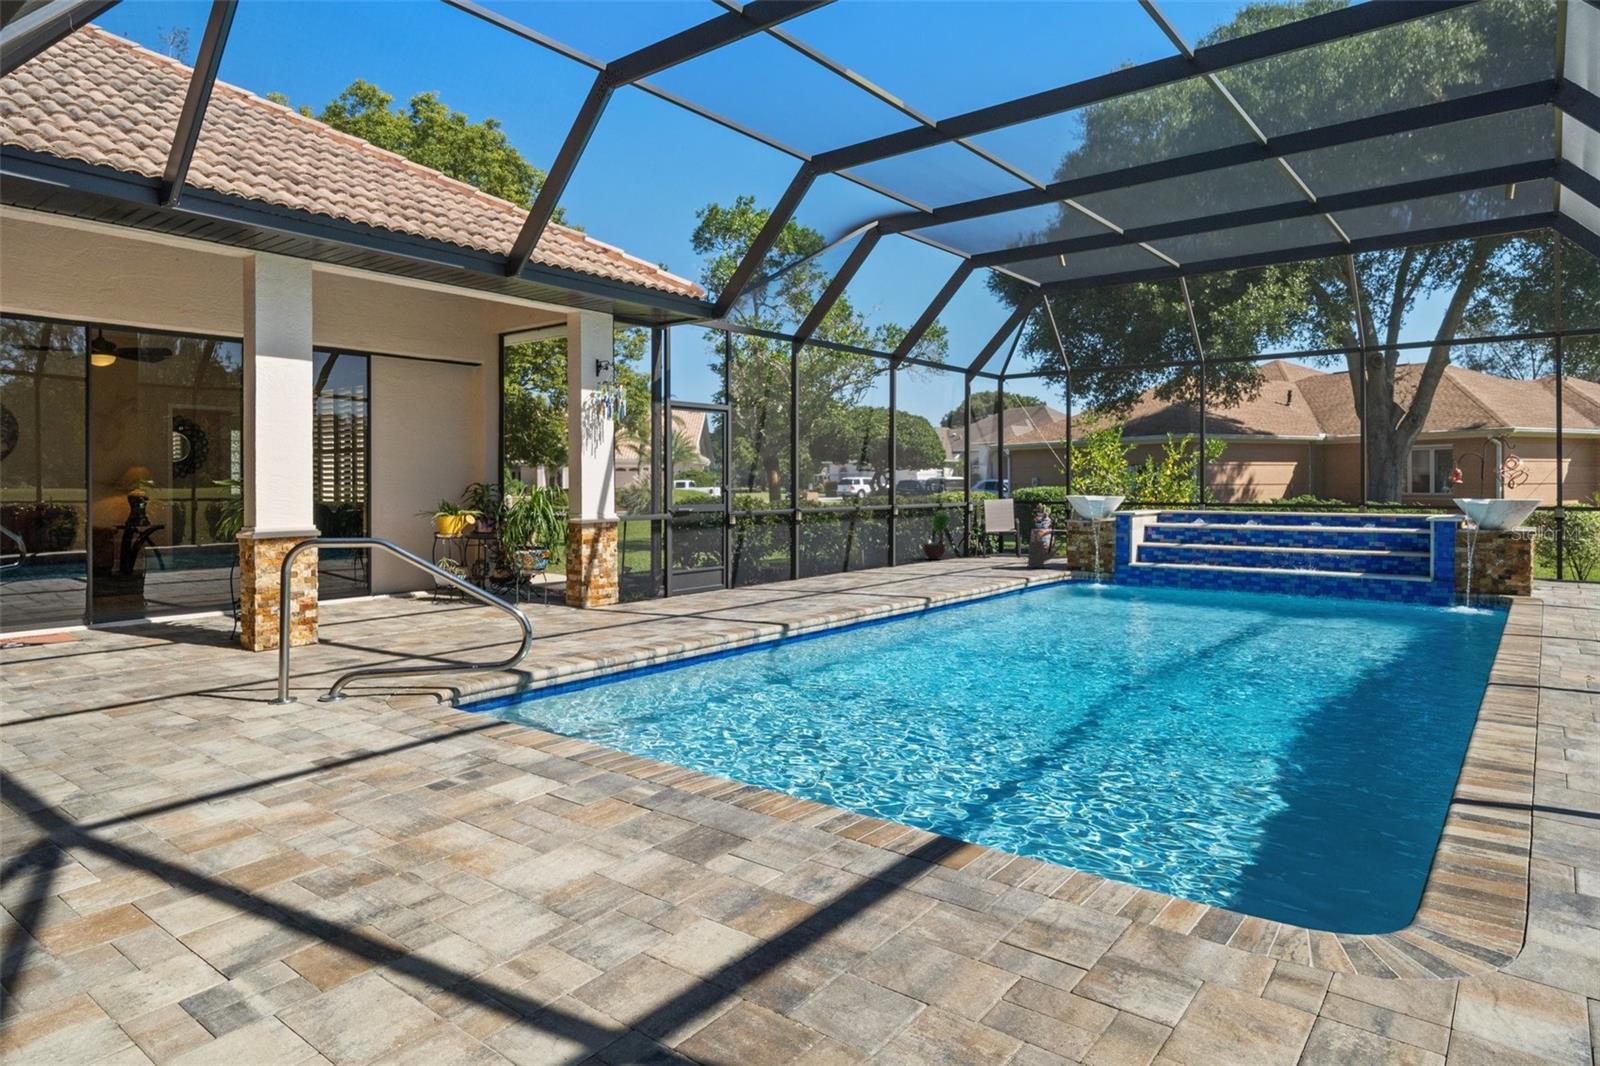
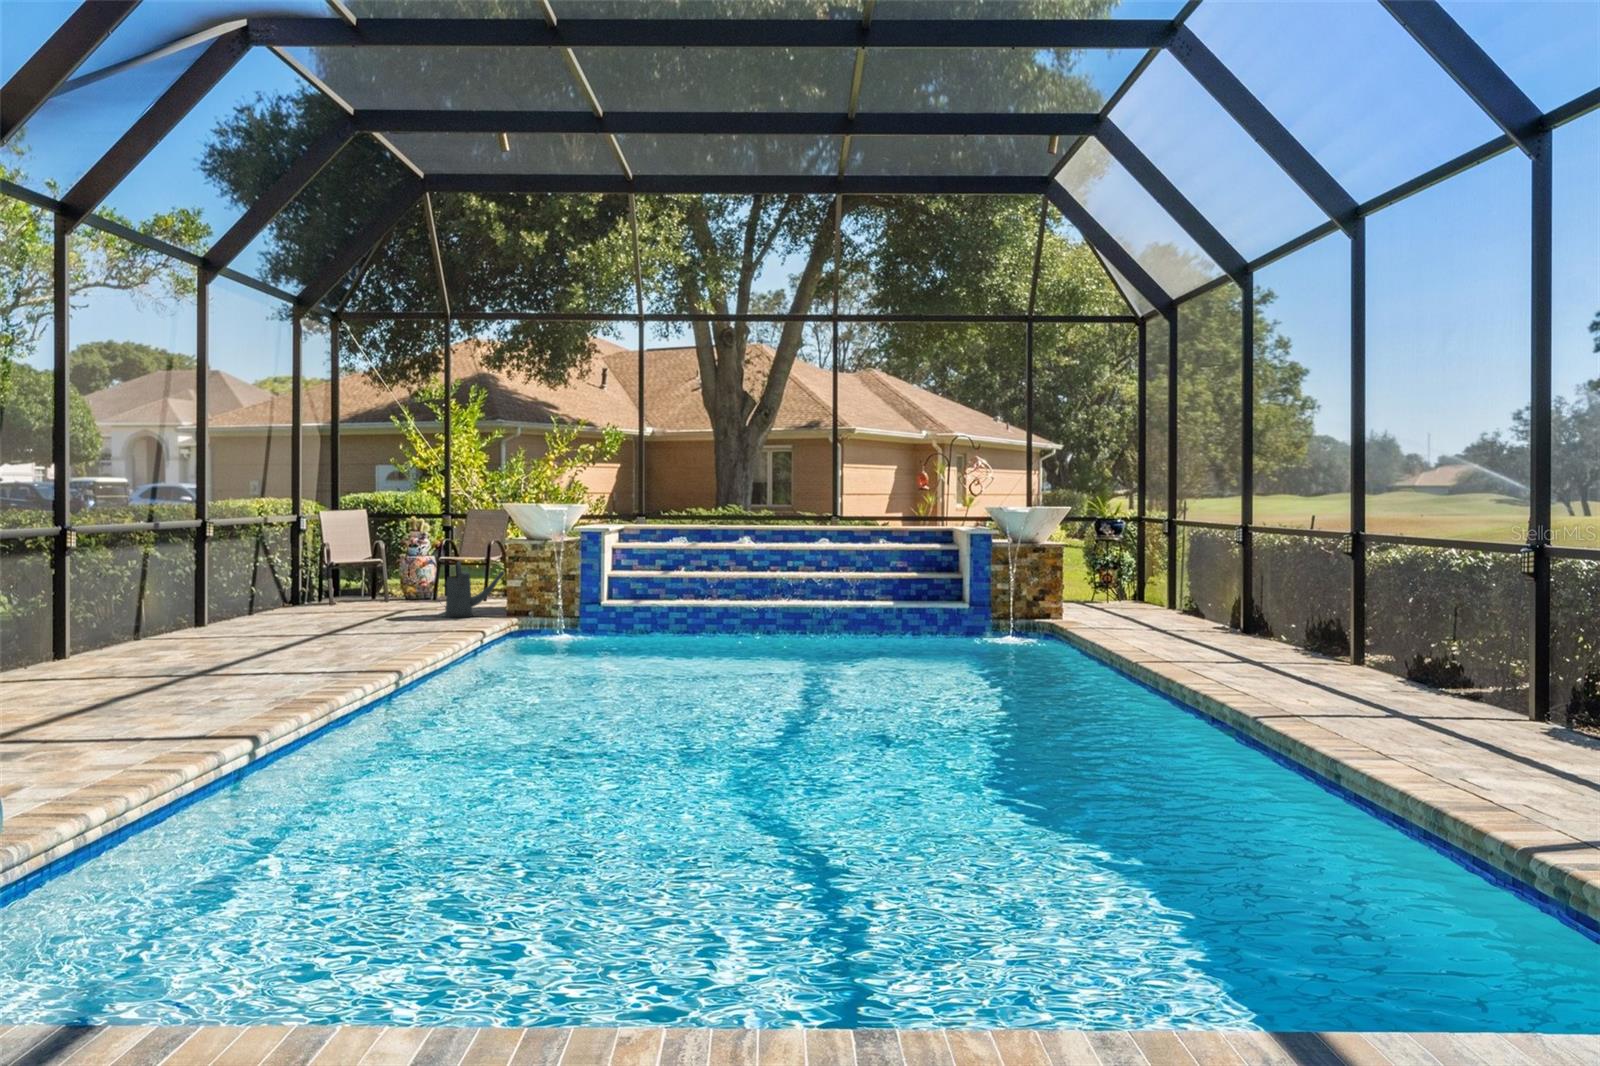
potted tree: present [923,513,949,559] -> none [259,523,312,611]

